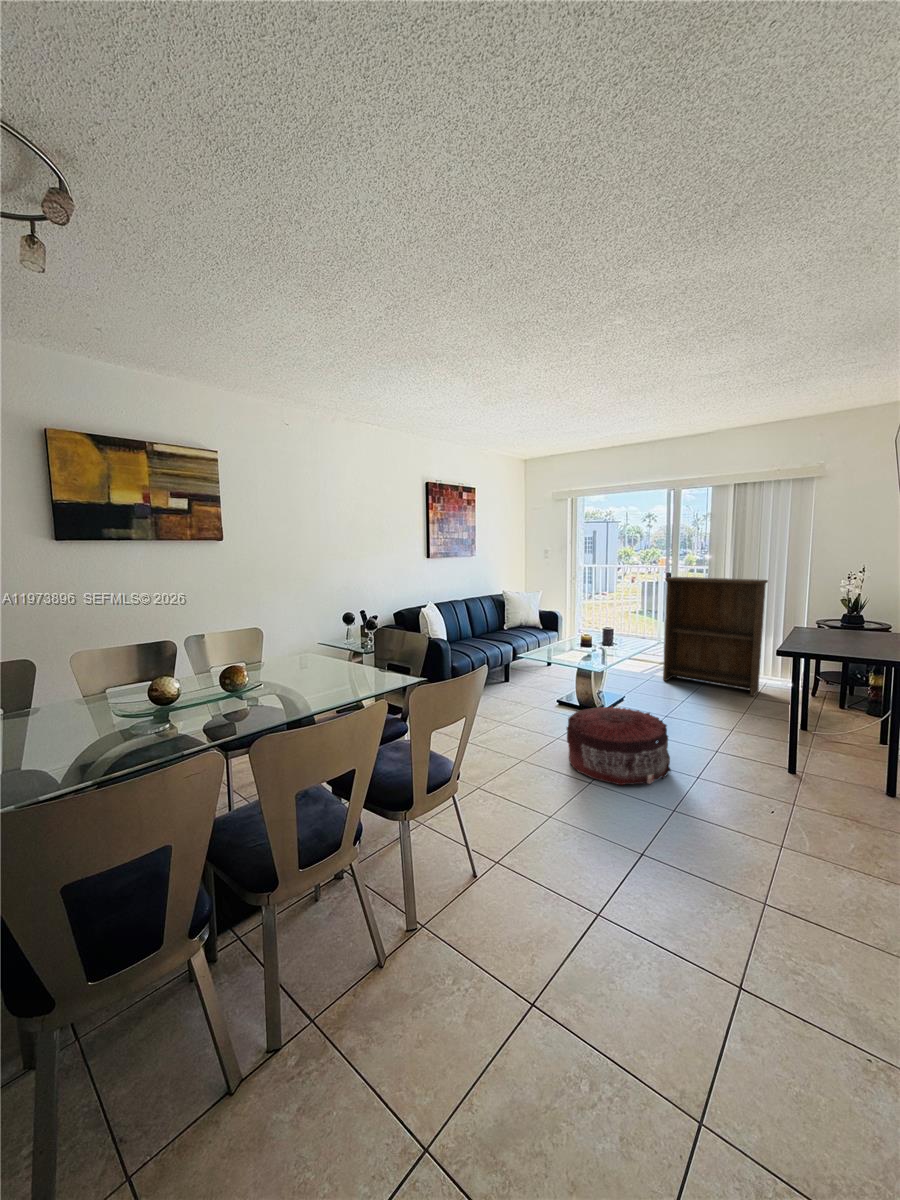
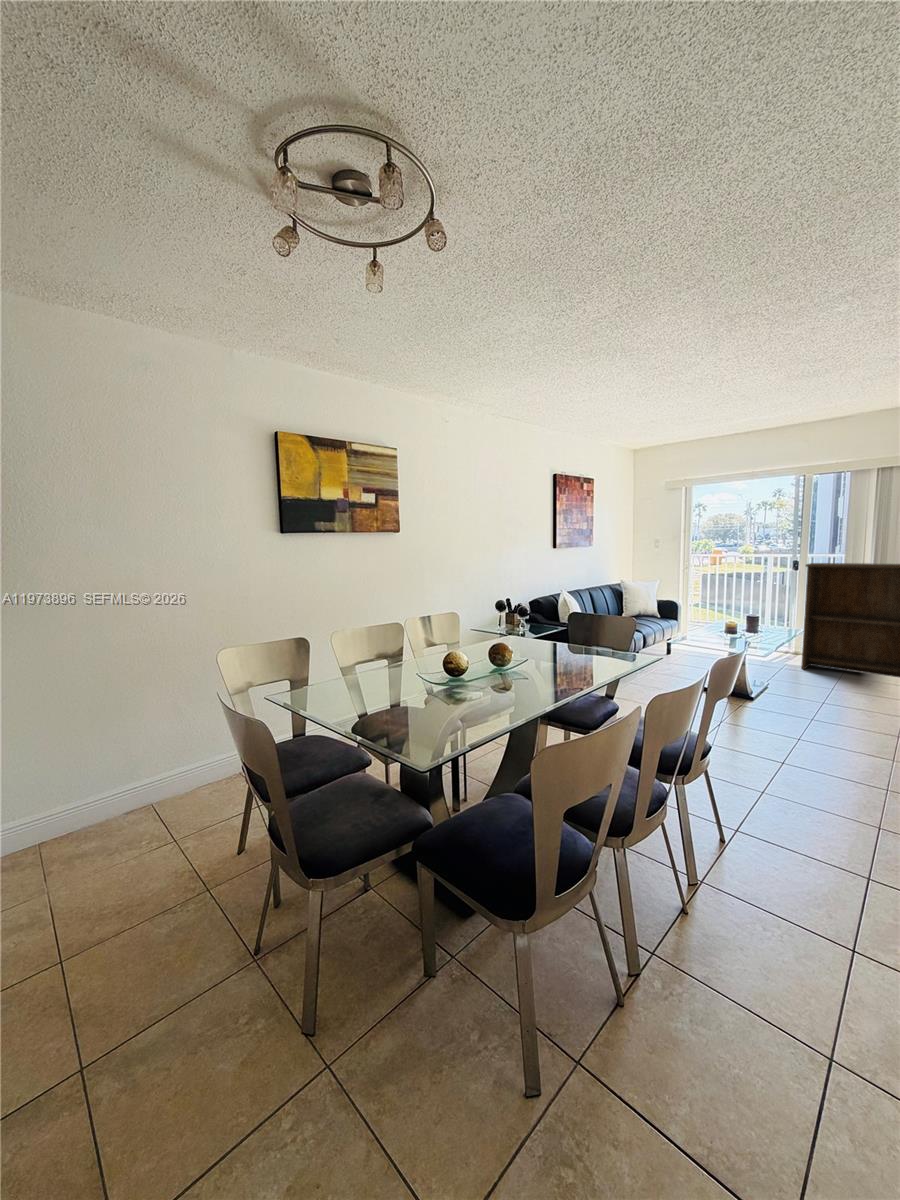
pouf: present [567,706,671,785] -> none [745,689,868,766]

